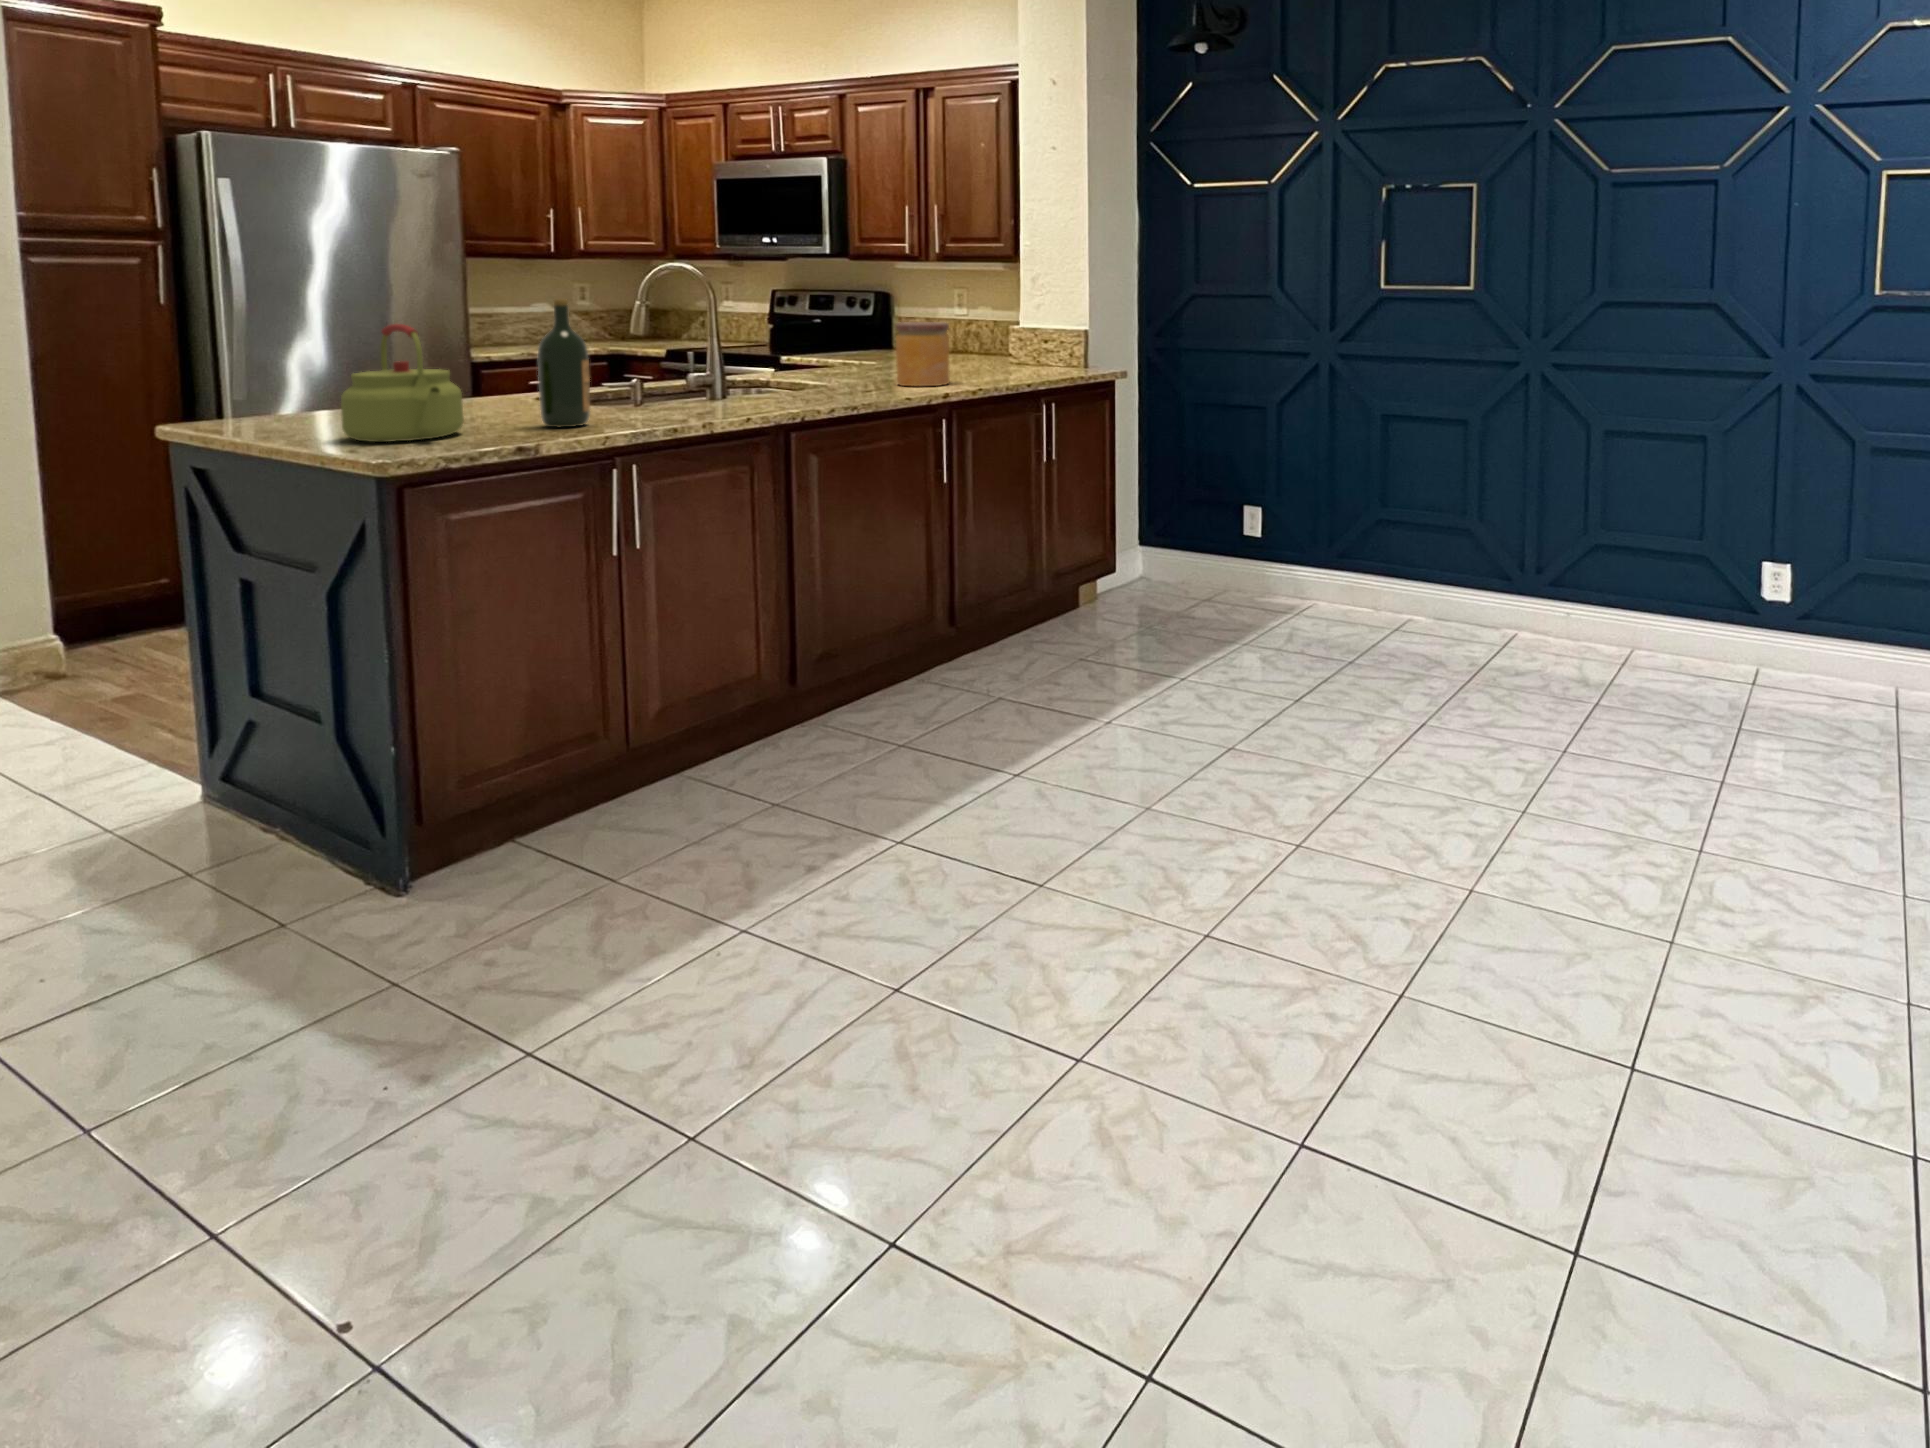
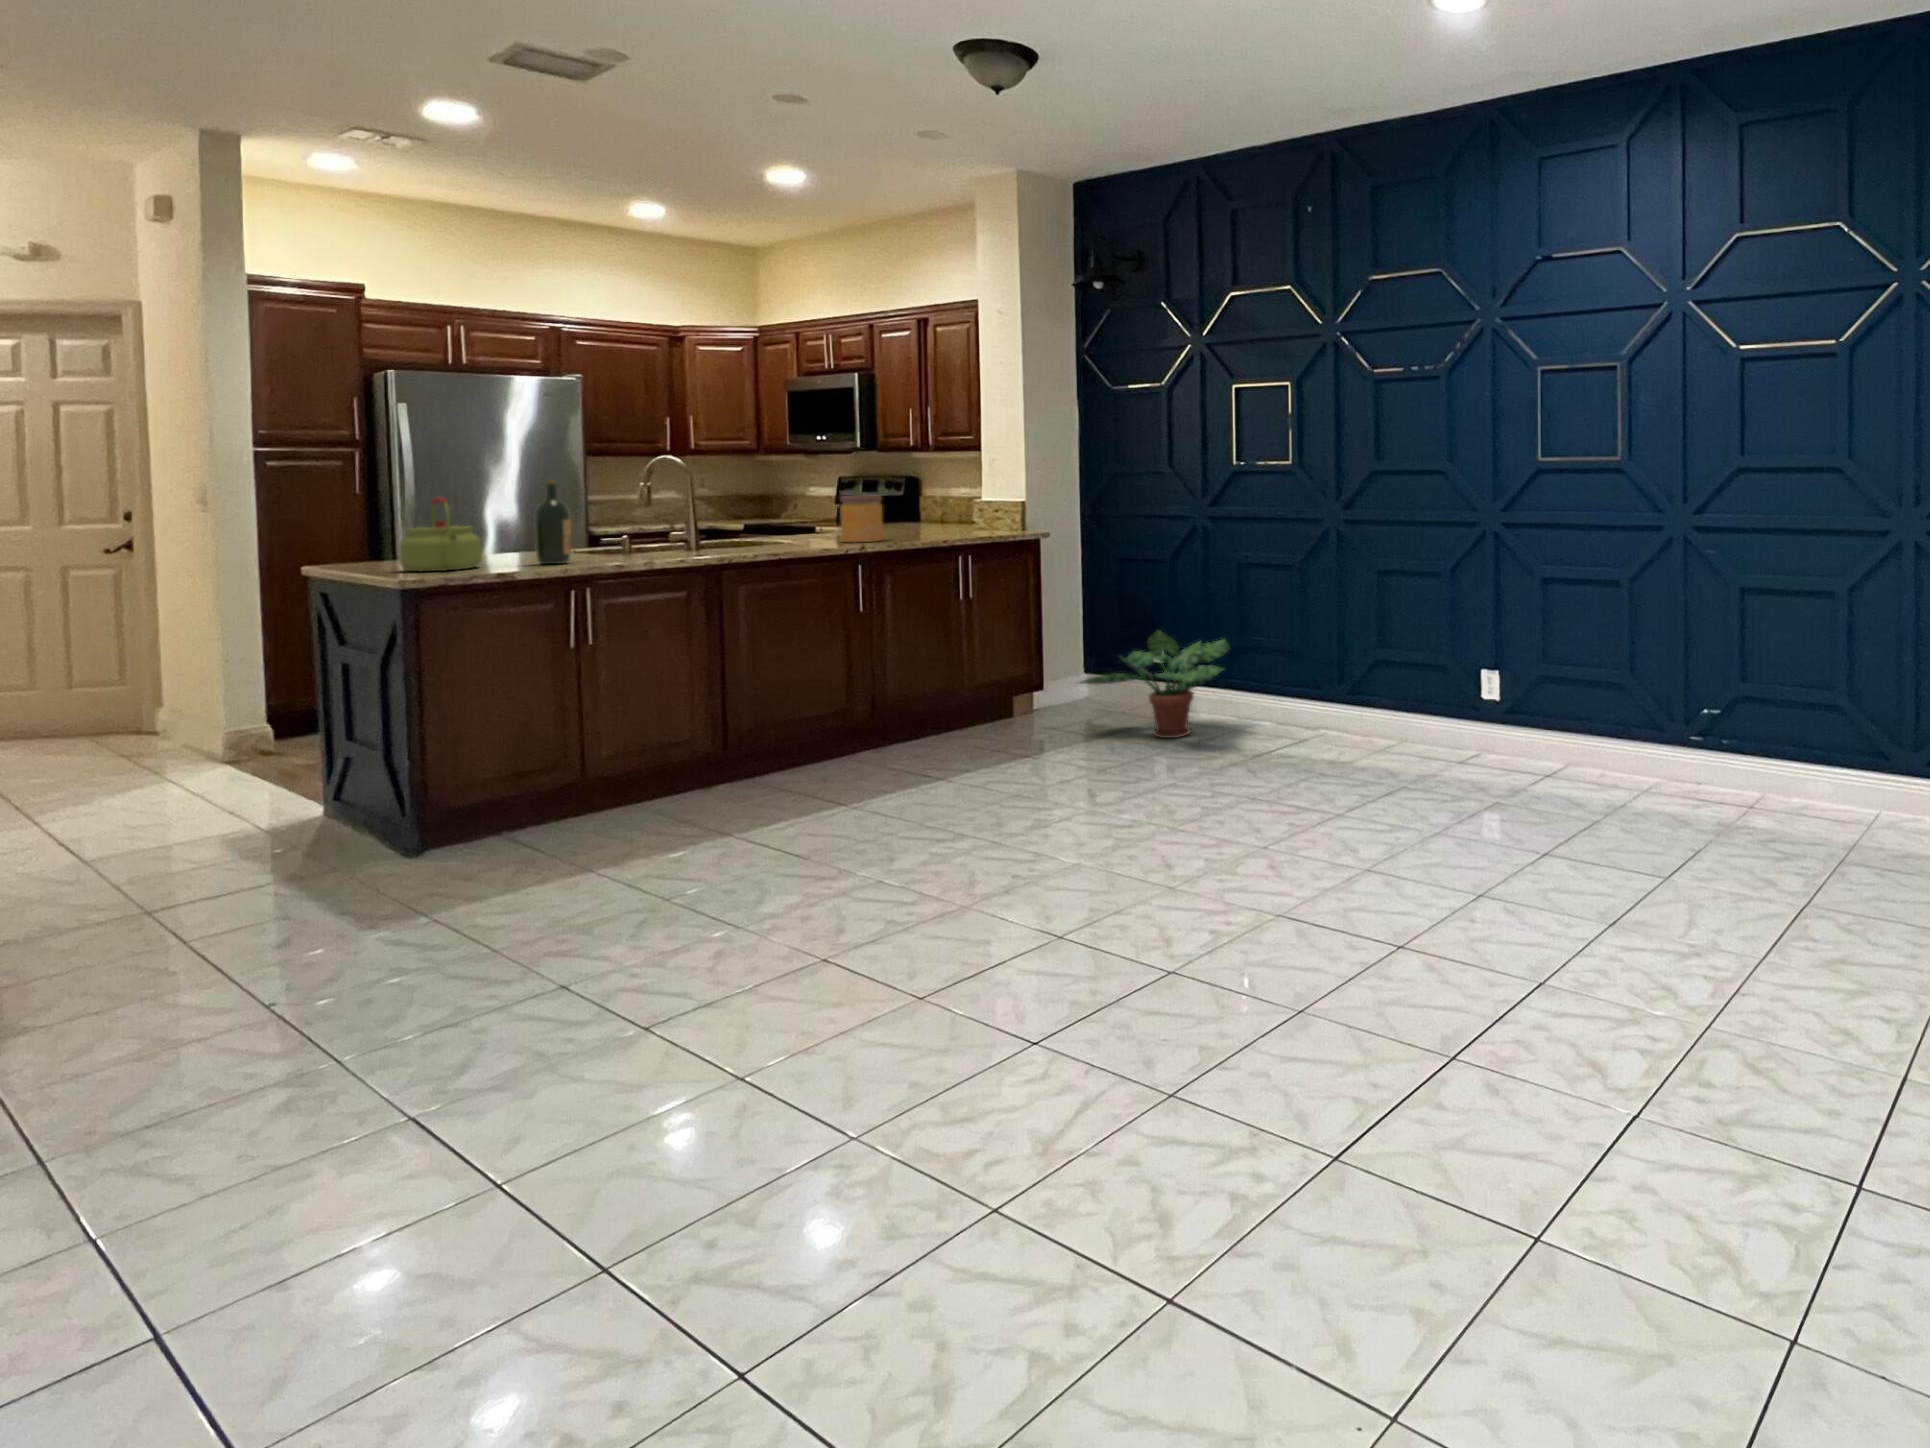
potted plant: none [1195,503,1397,643] -> present [1080,630,1230,738]

